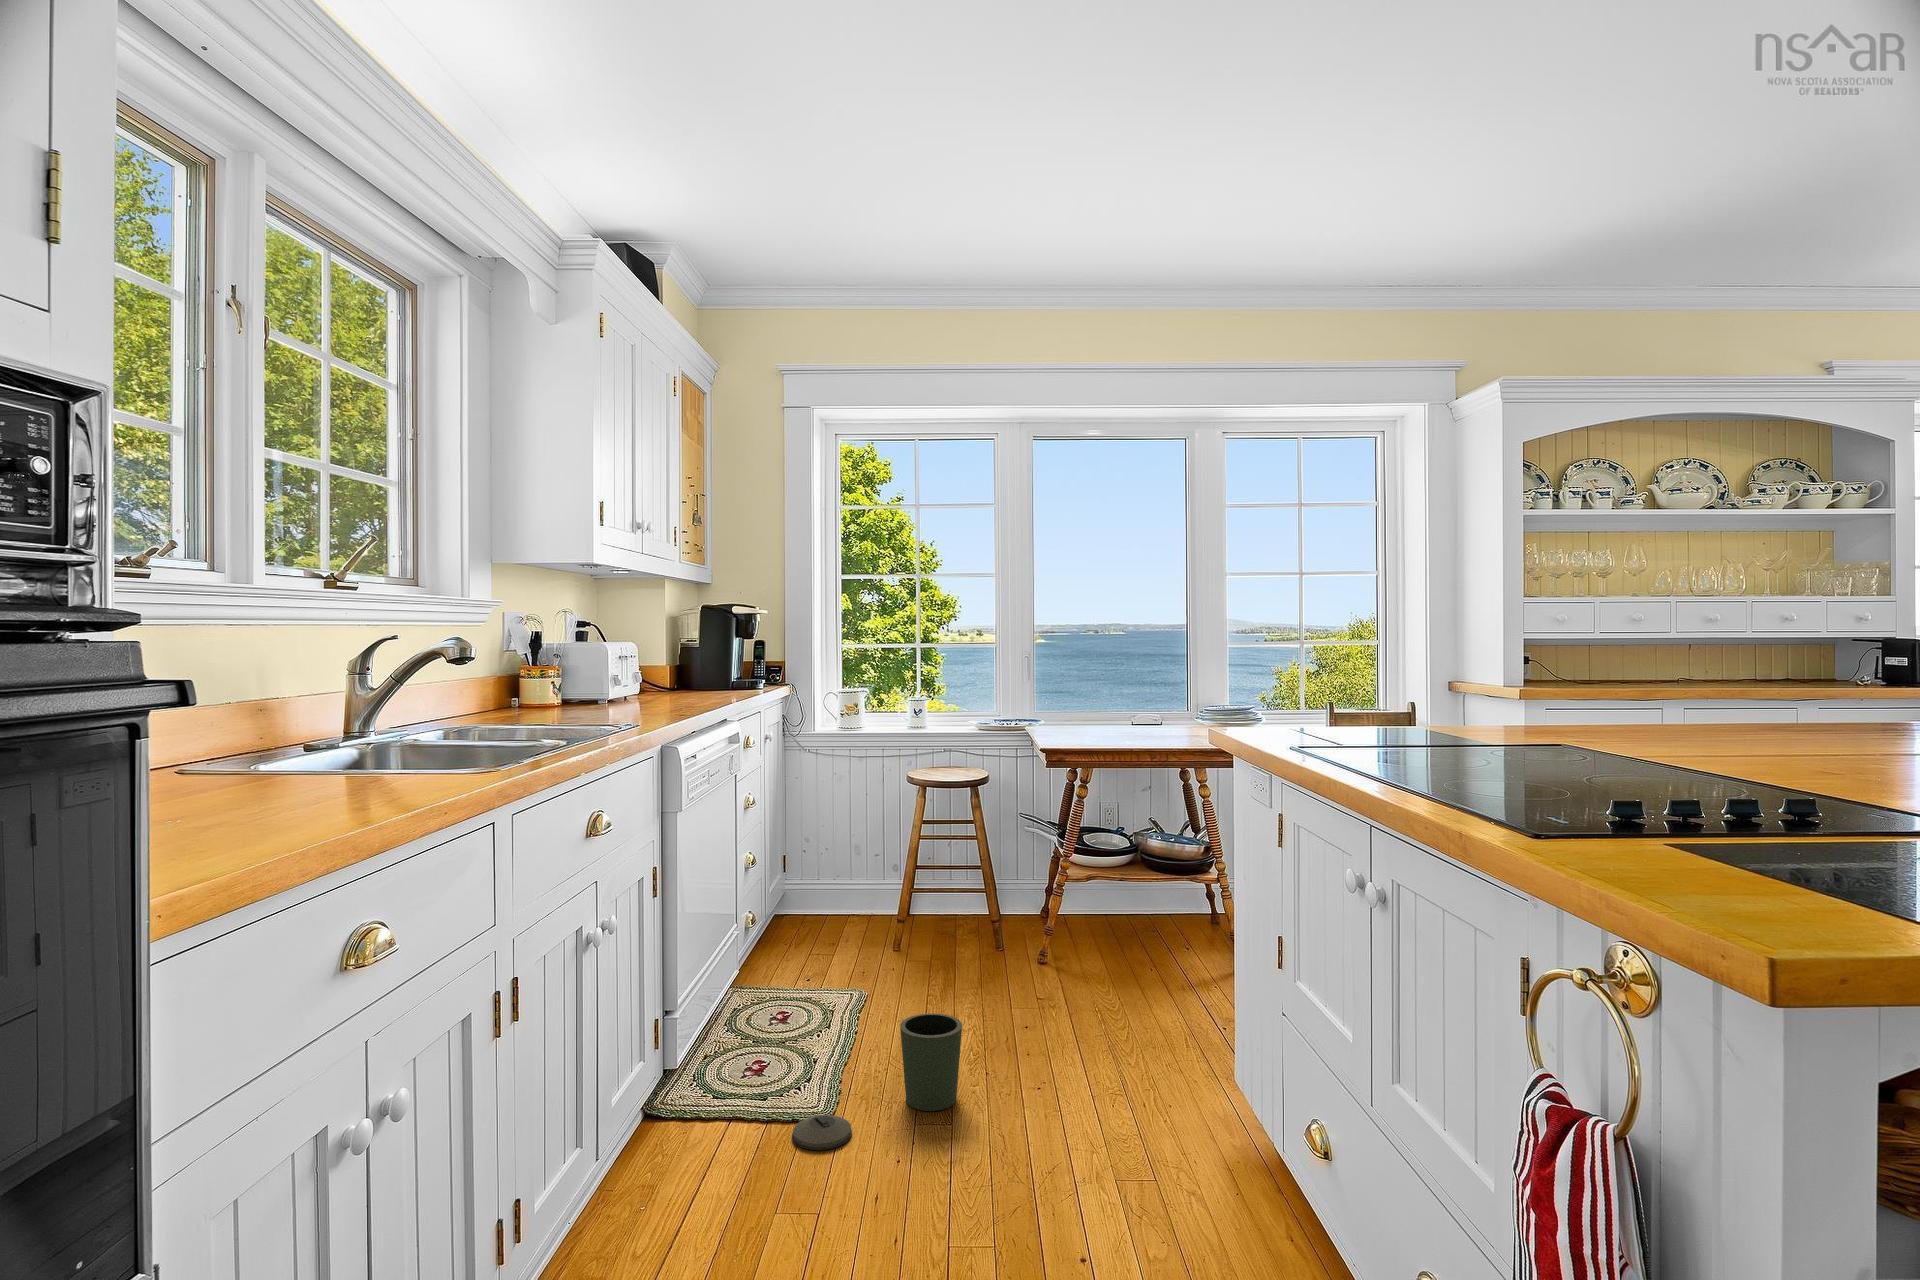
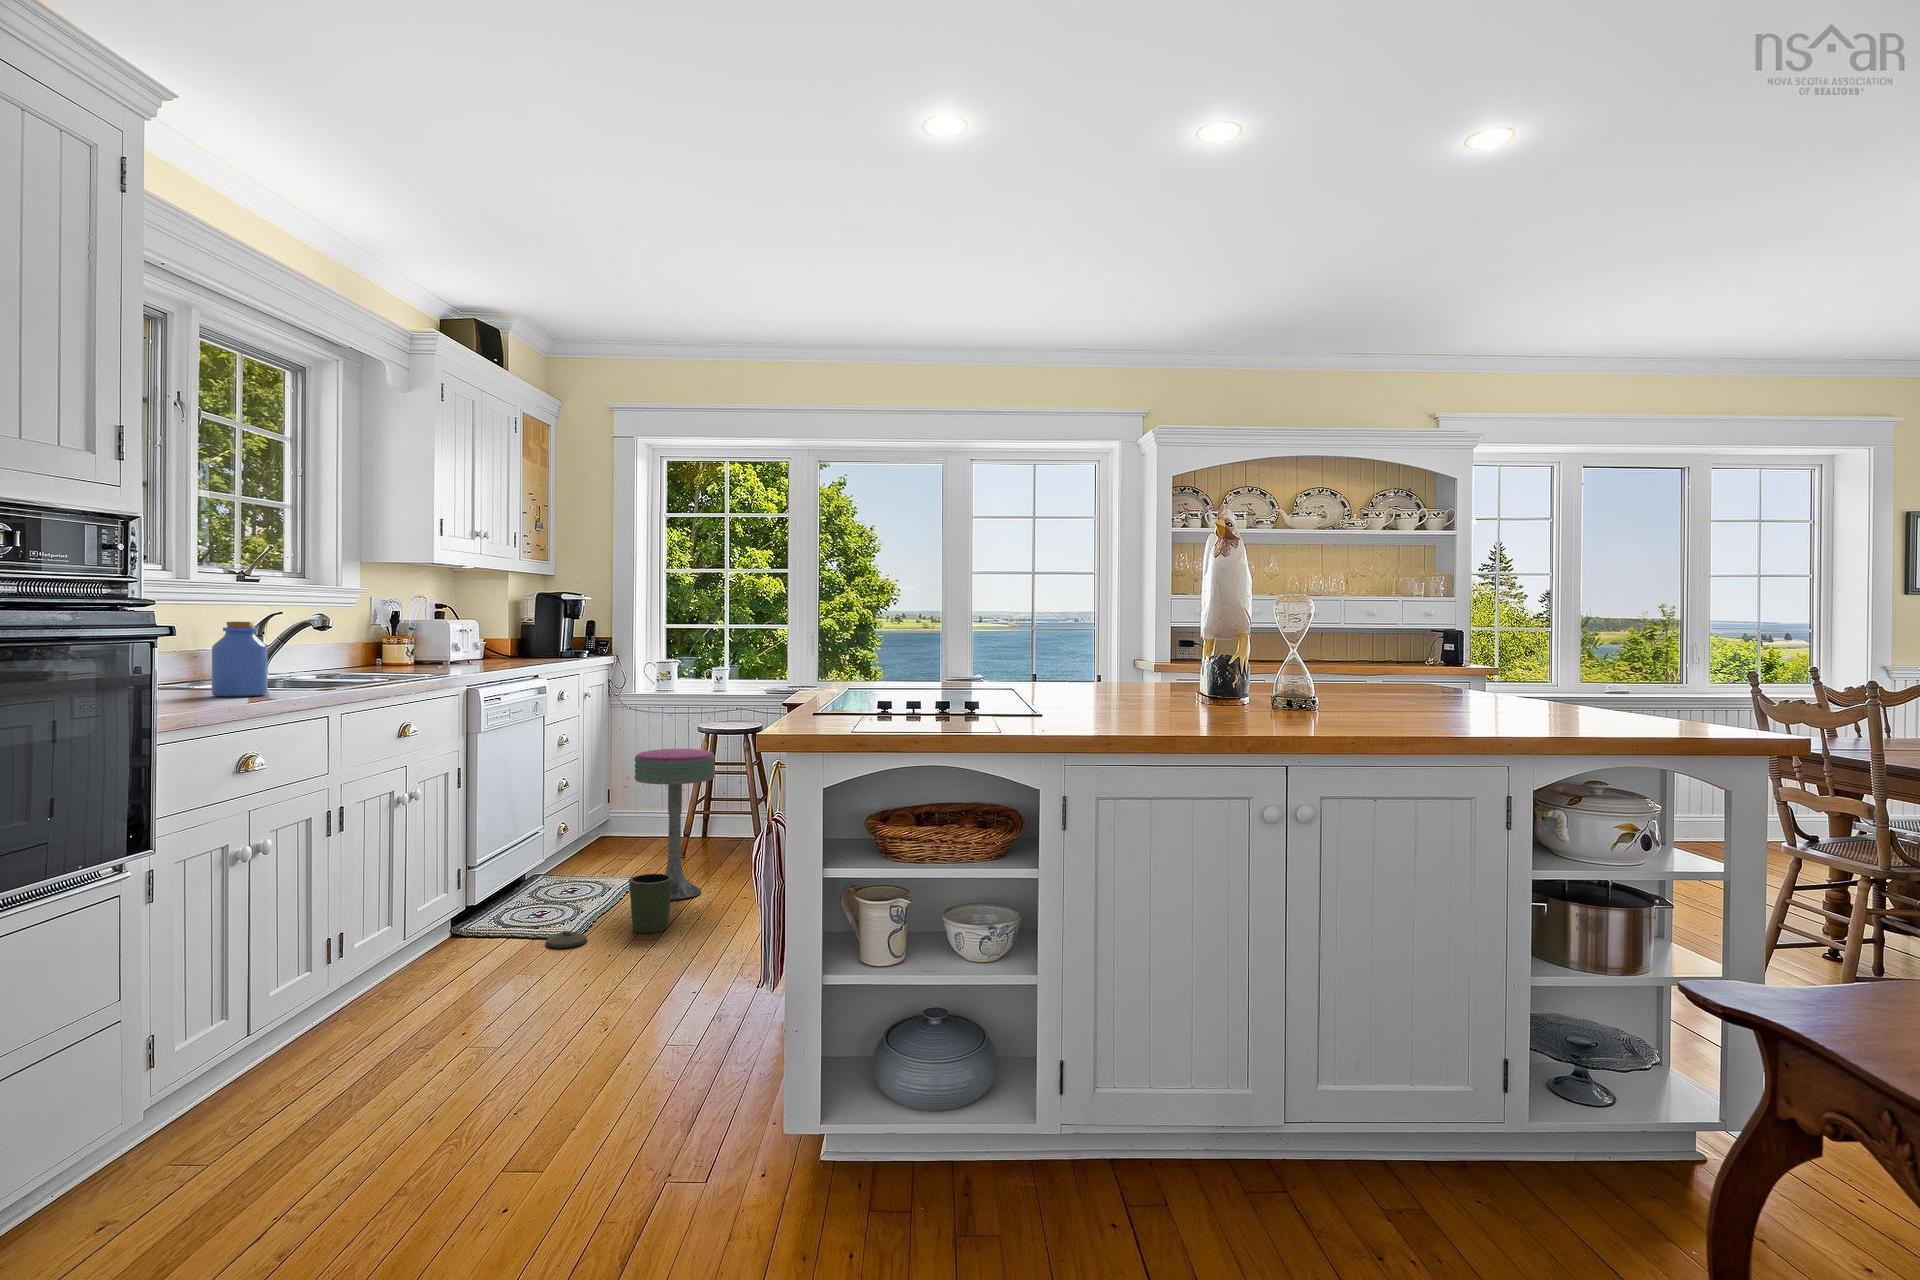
jar: none [287,655,388,796] -> present [211,621,268,697]
bar stool: none [871,816,979,1036] -> present [635,749,715,900]

